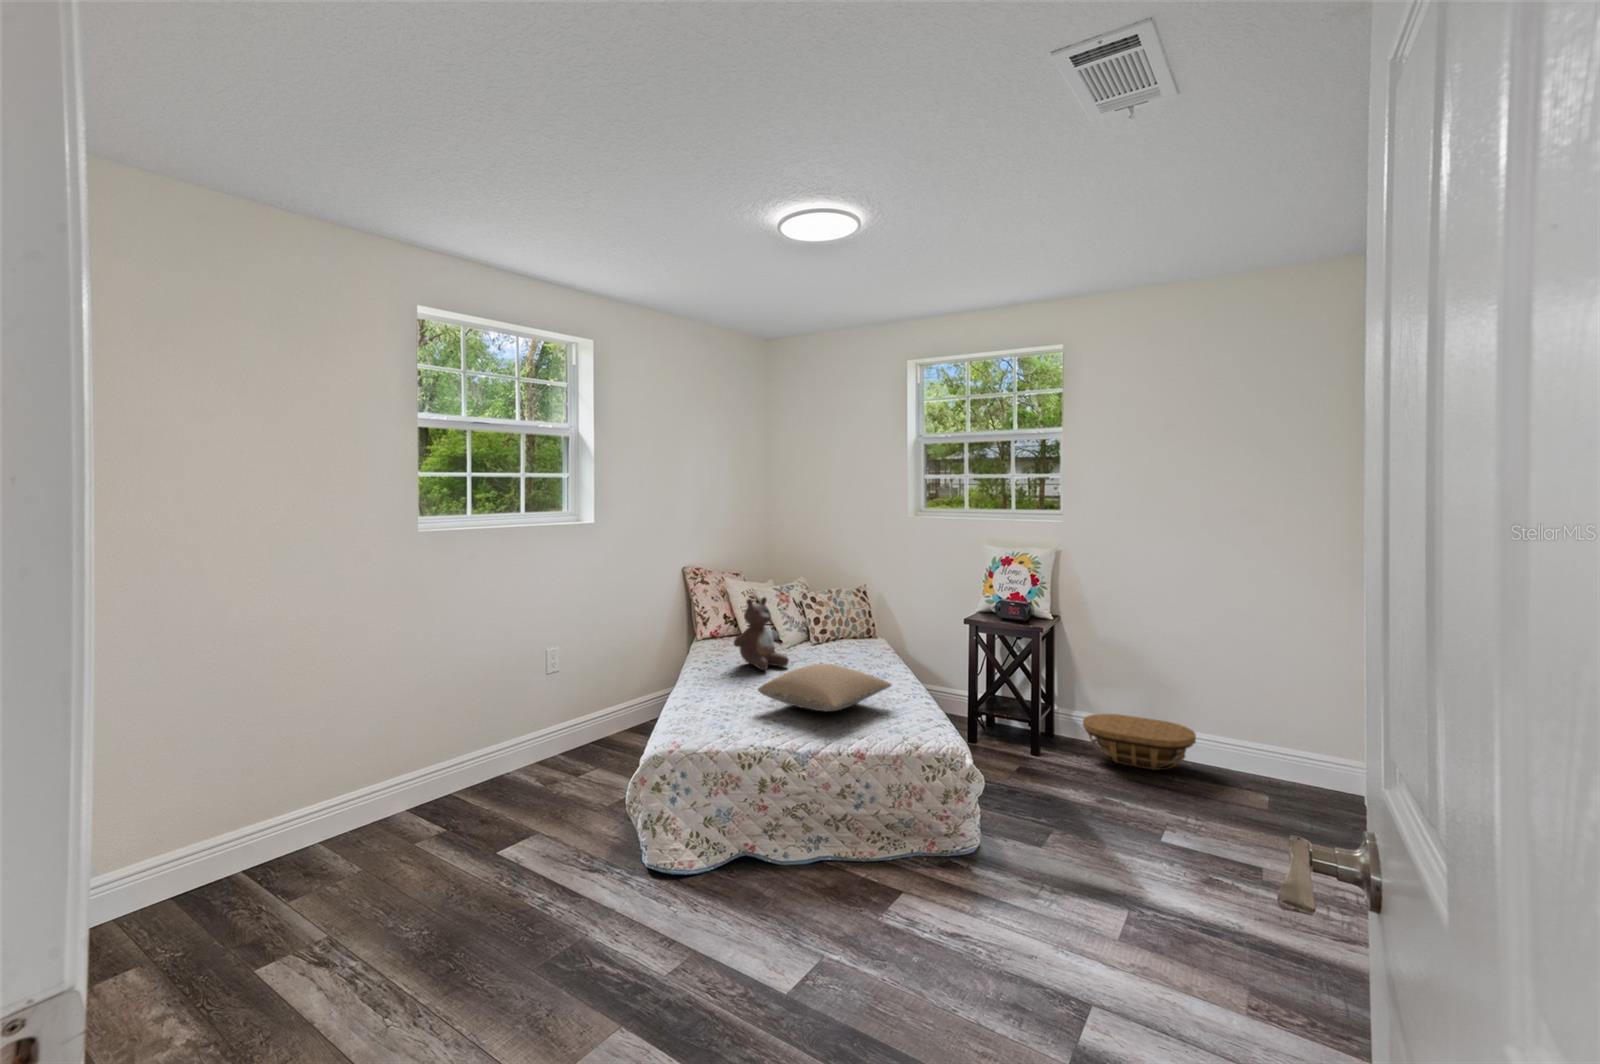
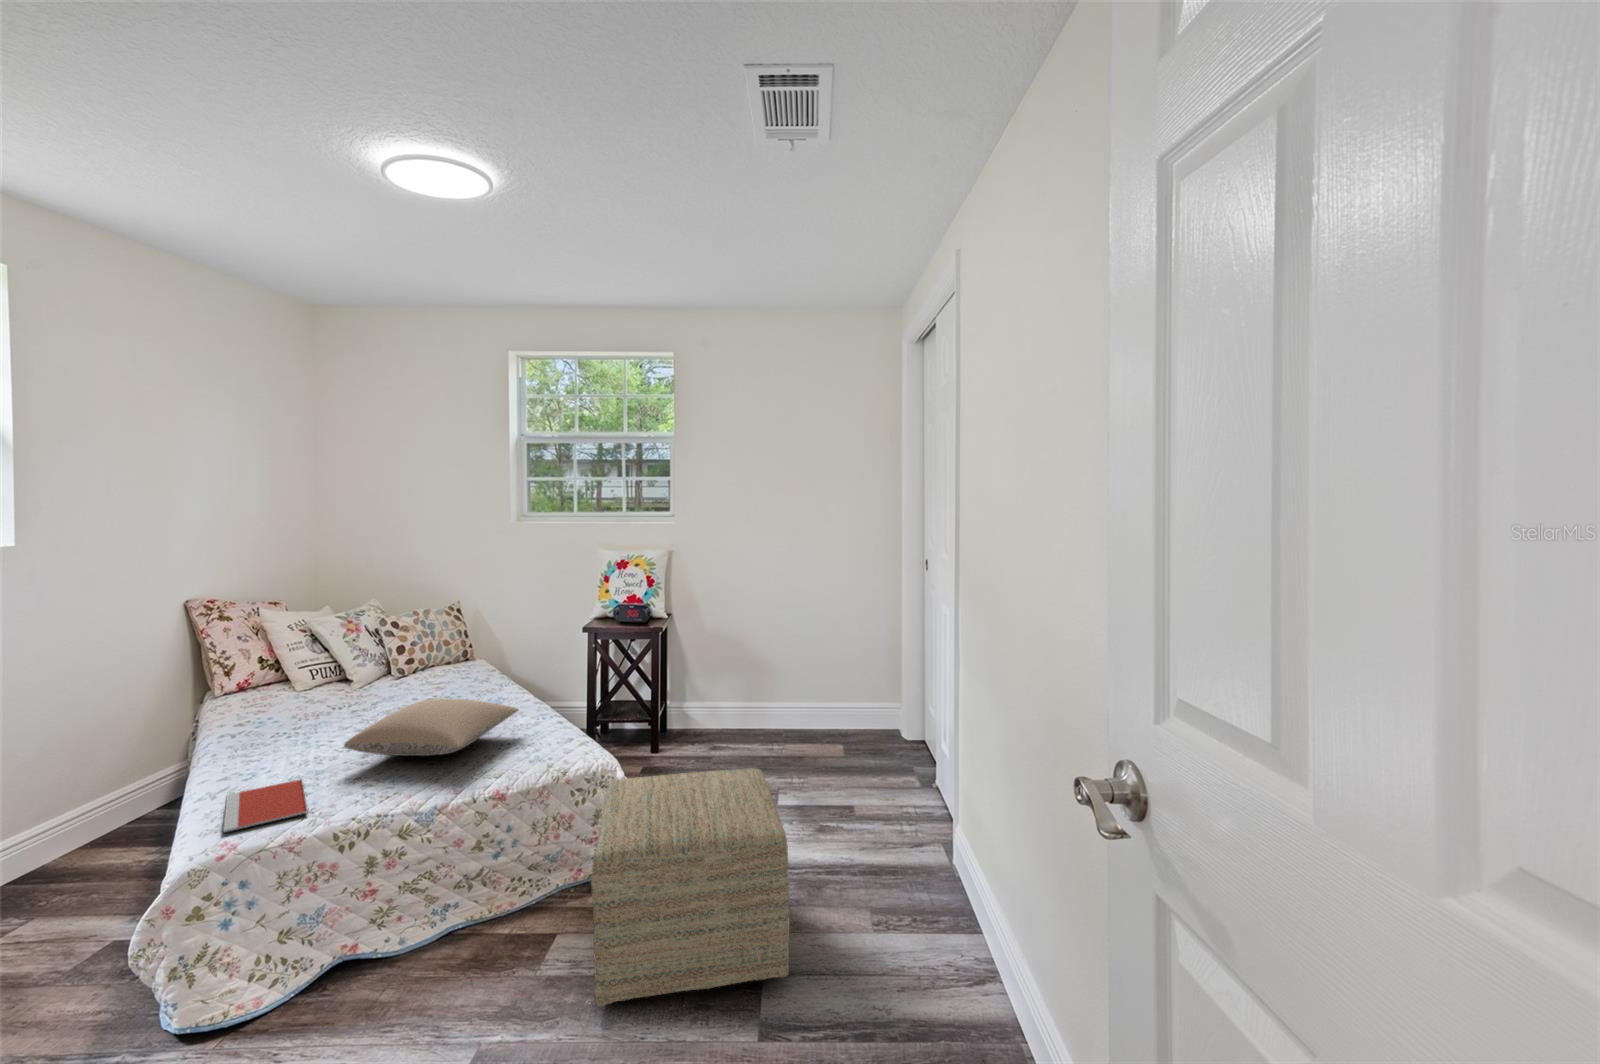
stuffed bear: present [734,597,789,670] -> none [289,628,373,719]
notebook: none [678,710,730,736] -> present [223,780,307,832]
basket: present [1083,714,1196,770] -> none [695,699,785,743]
ottoman: none [915,764,1119,1012] -> present [591,768,790,1006]

